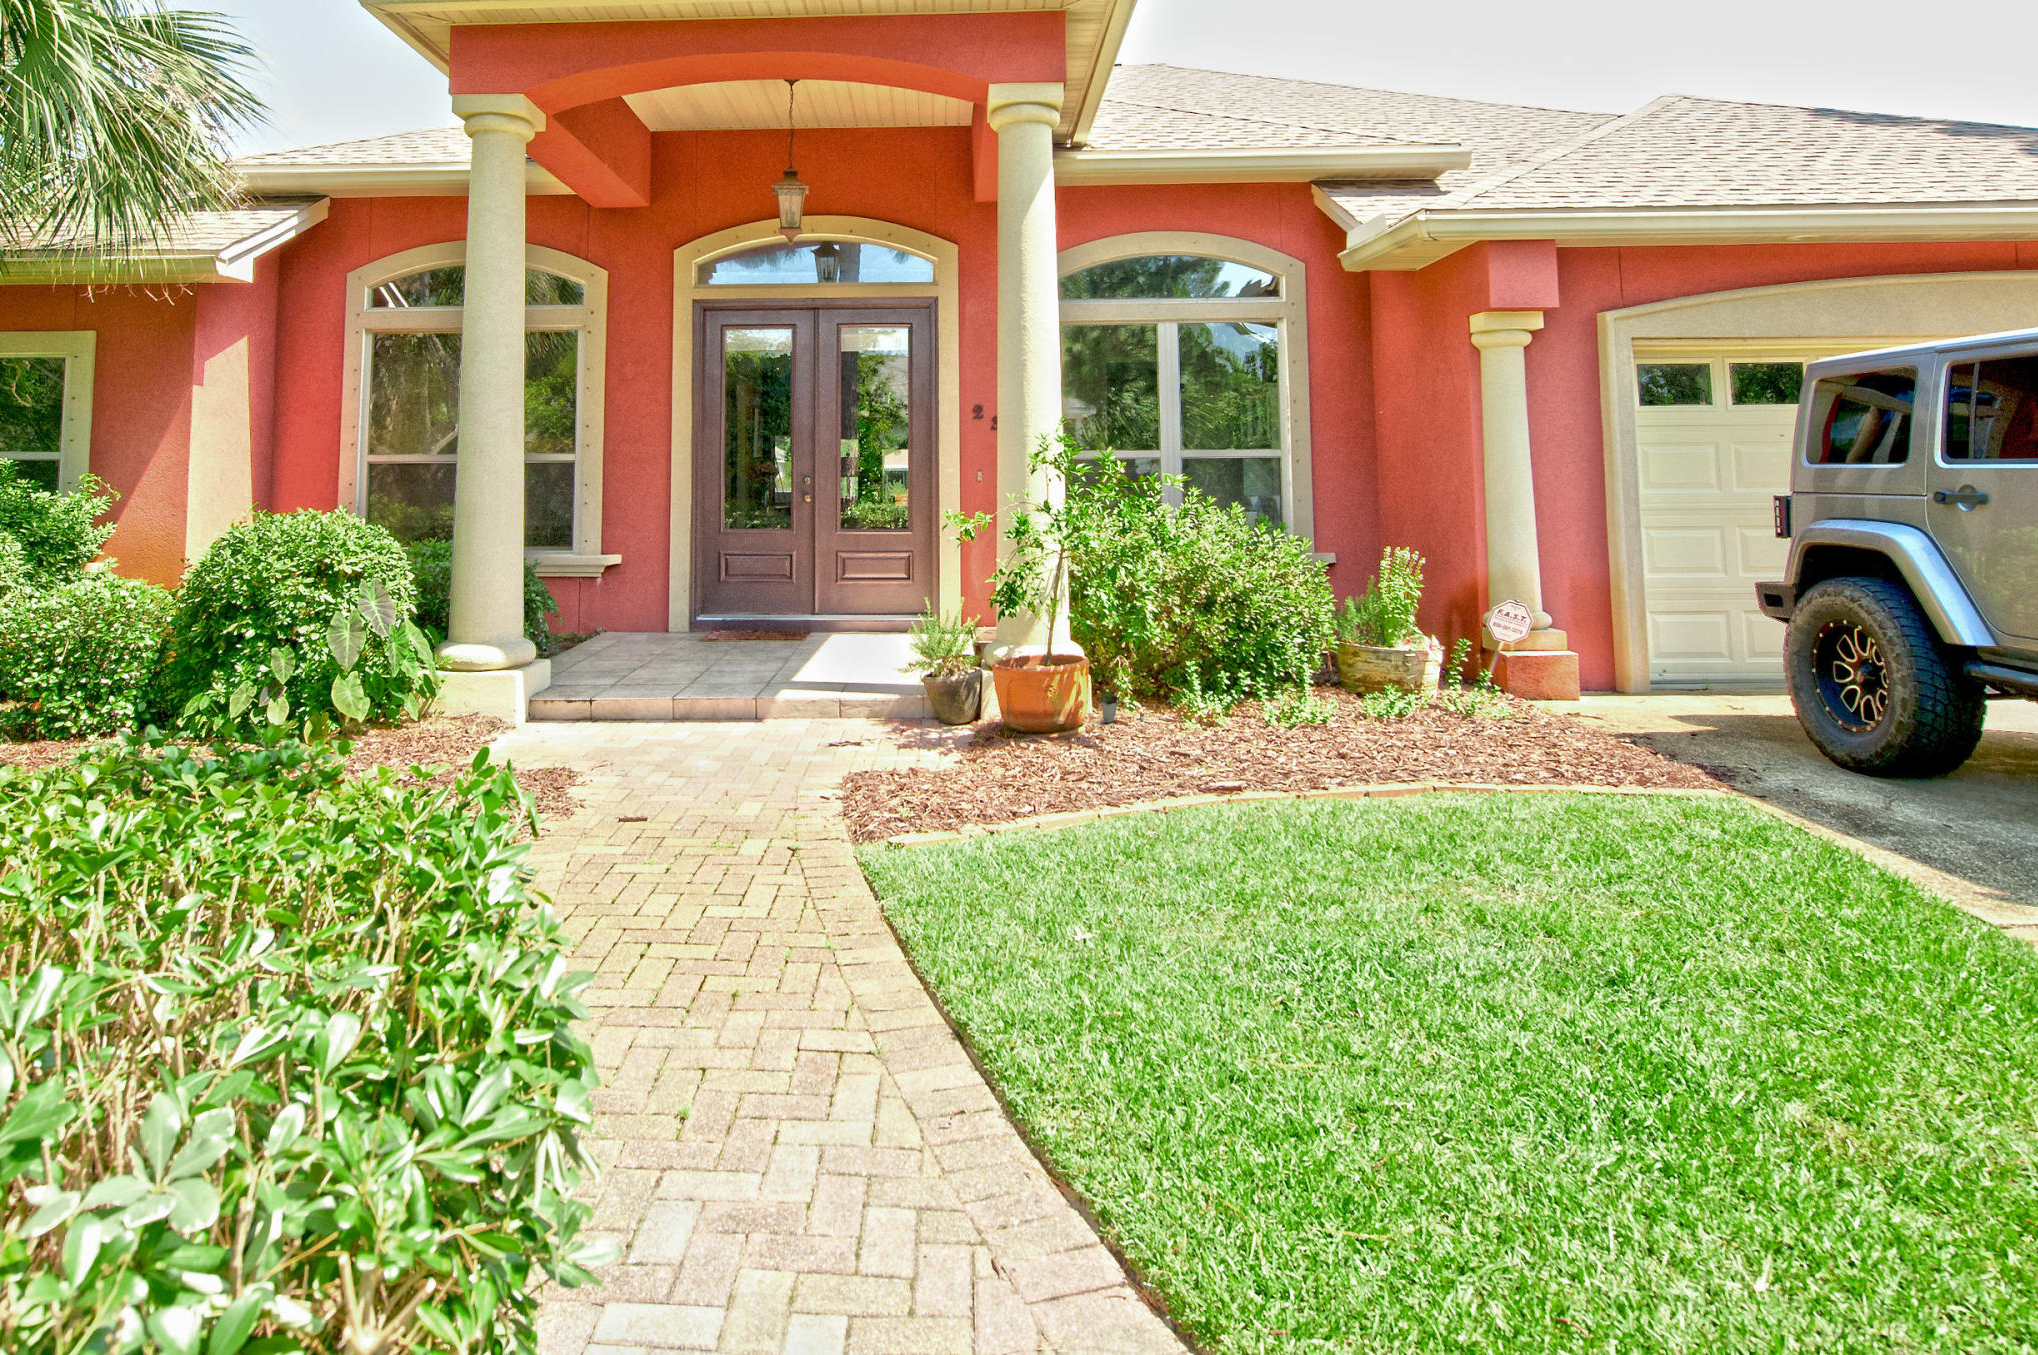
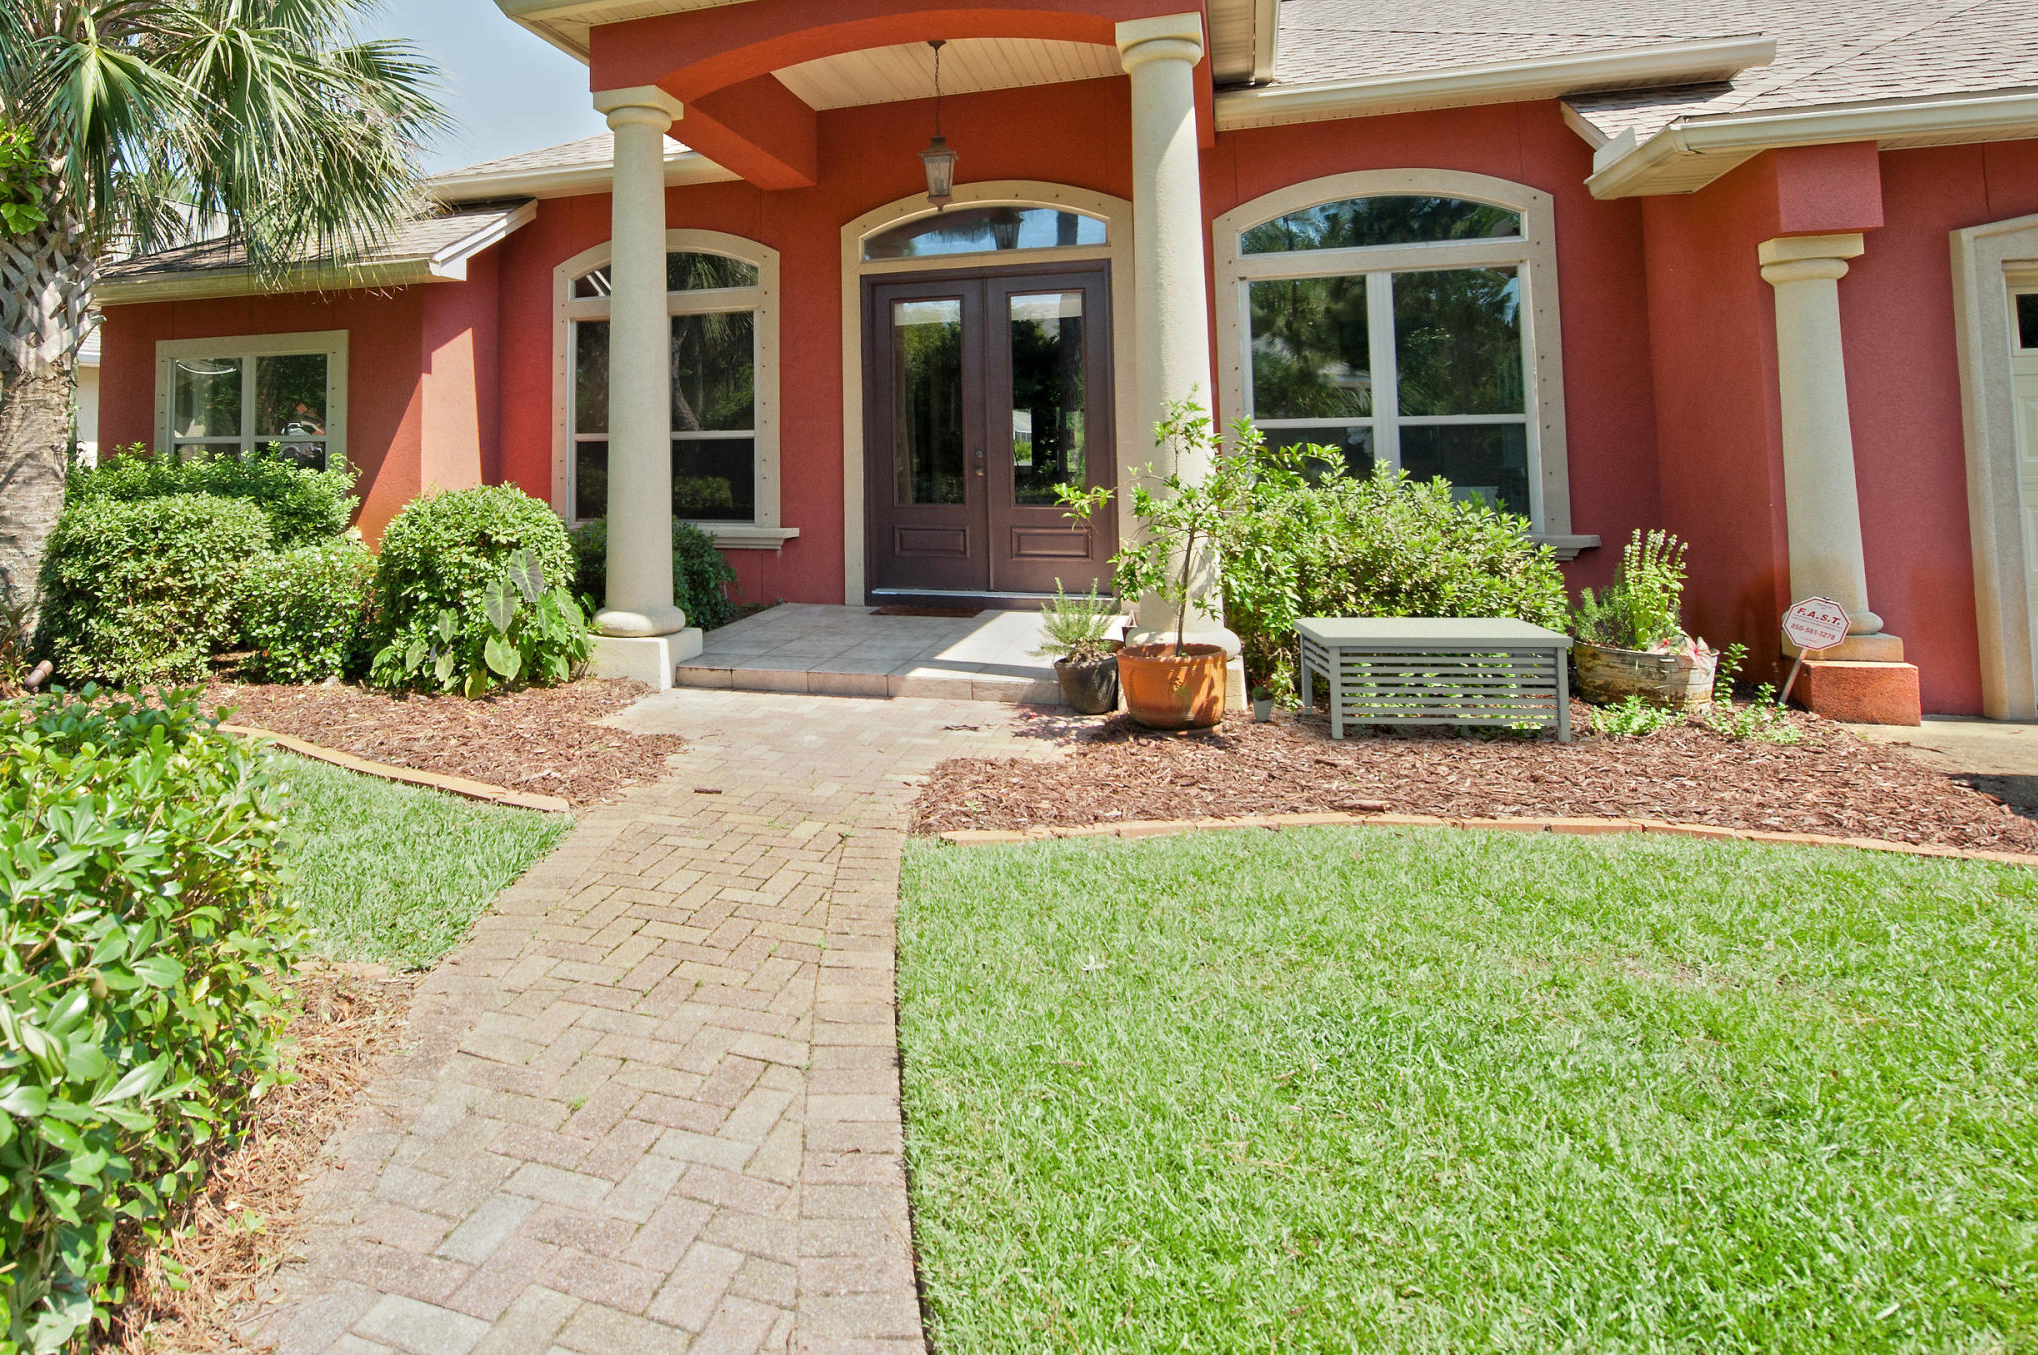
storage bench: none [1129,623,1357,734] -> present [1293,618,1573,742]

